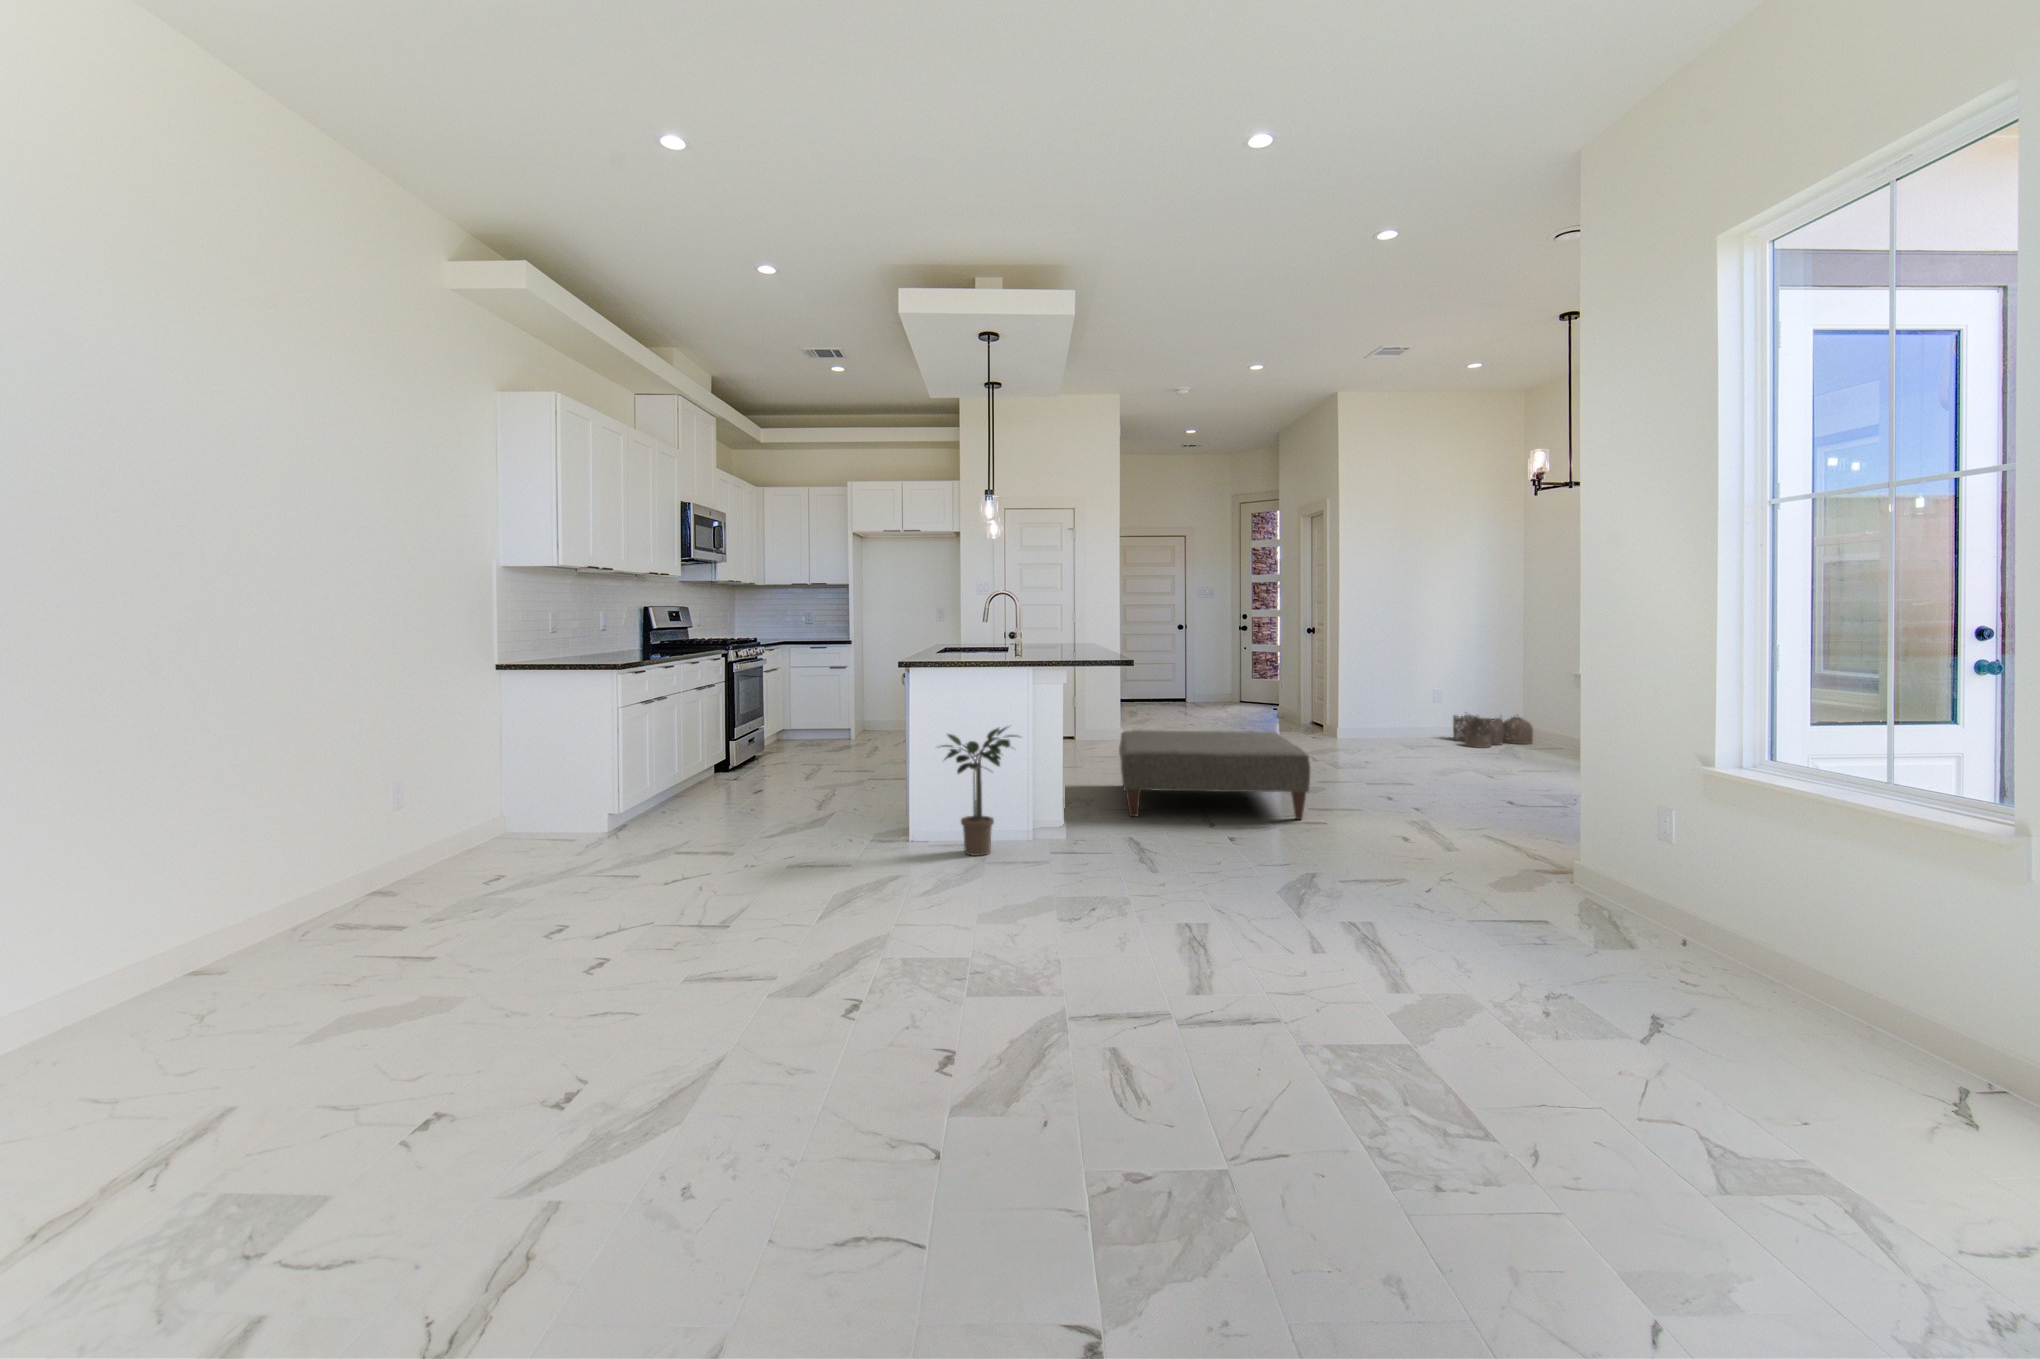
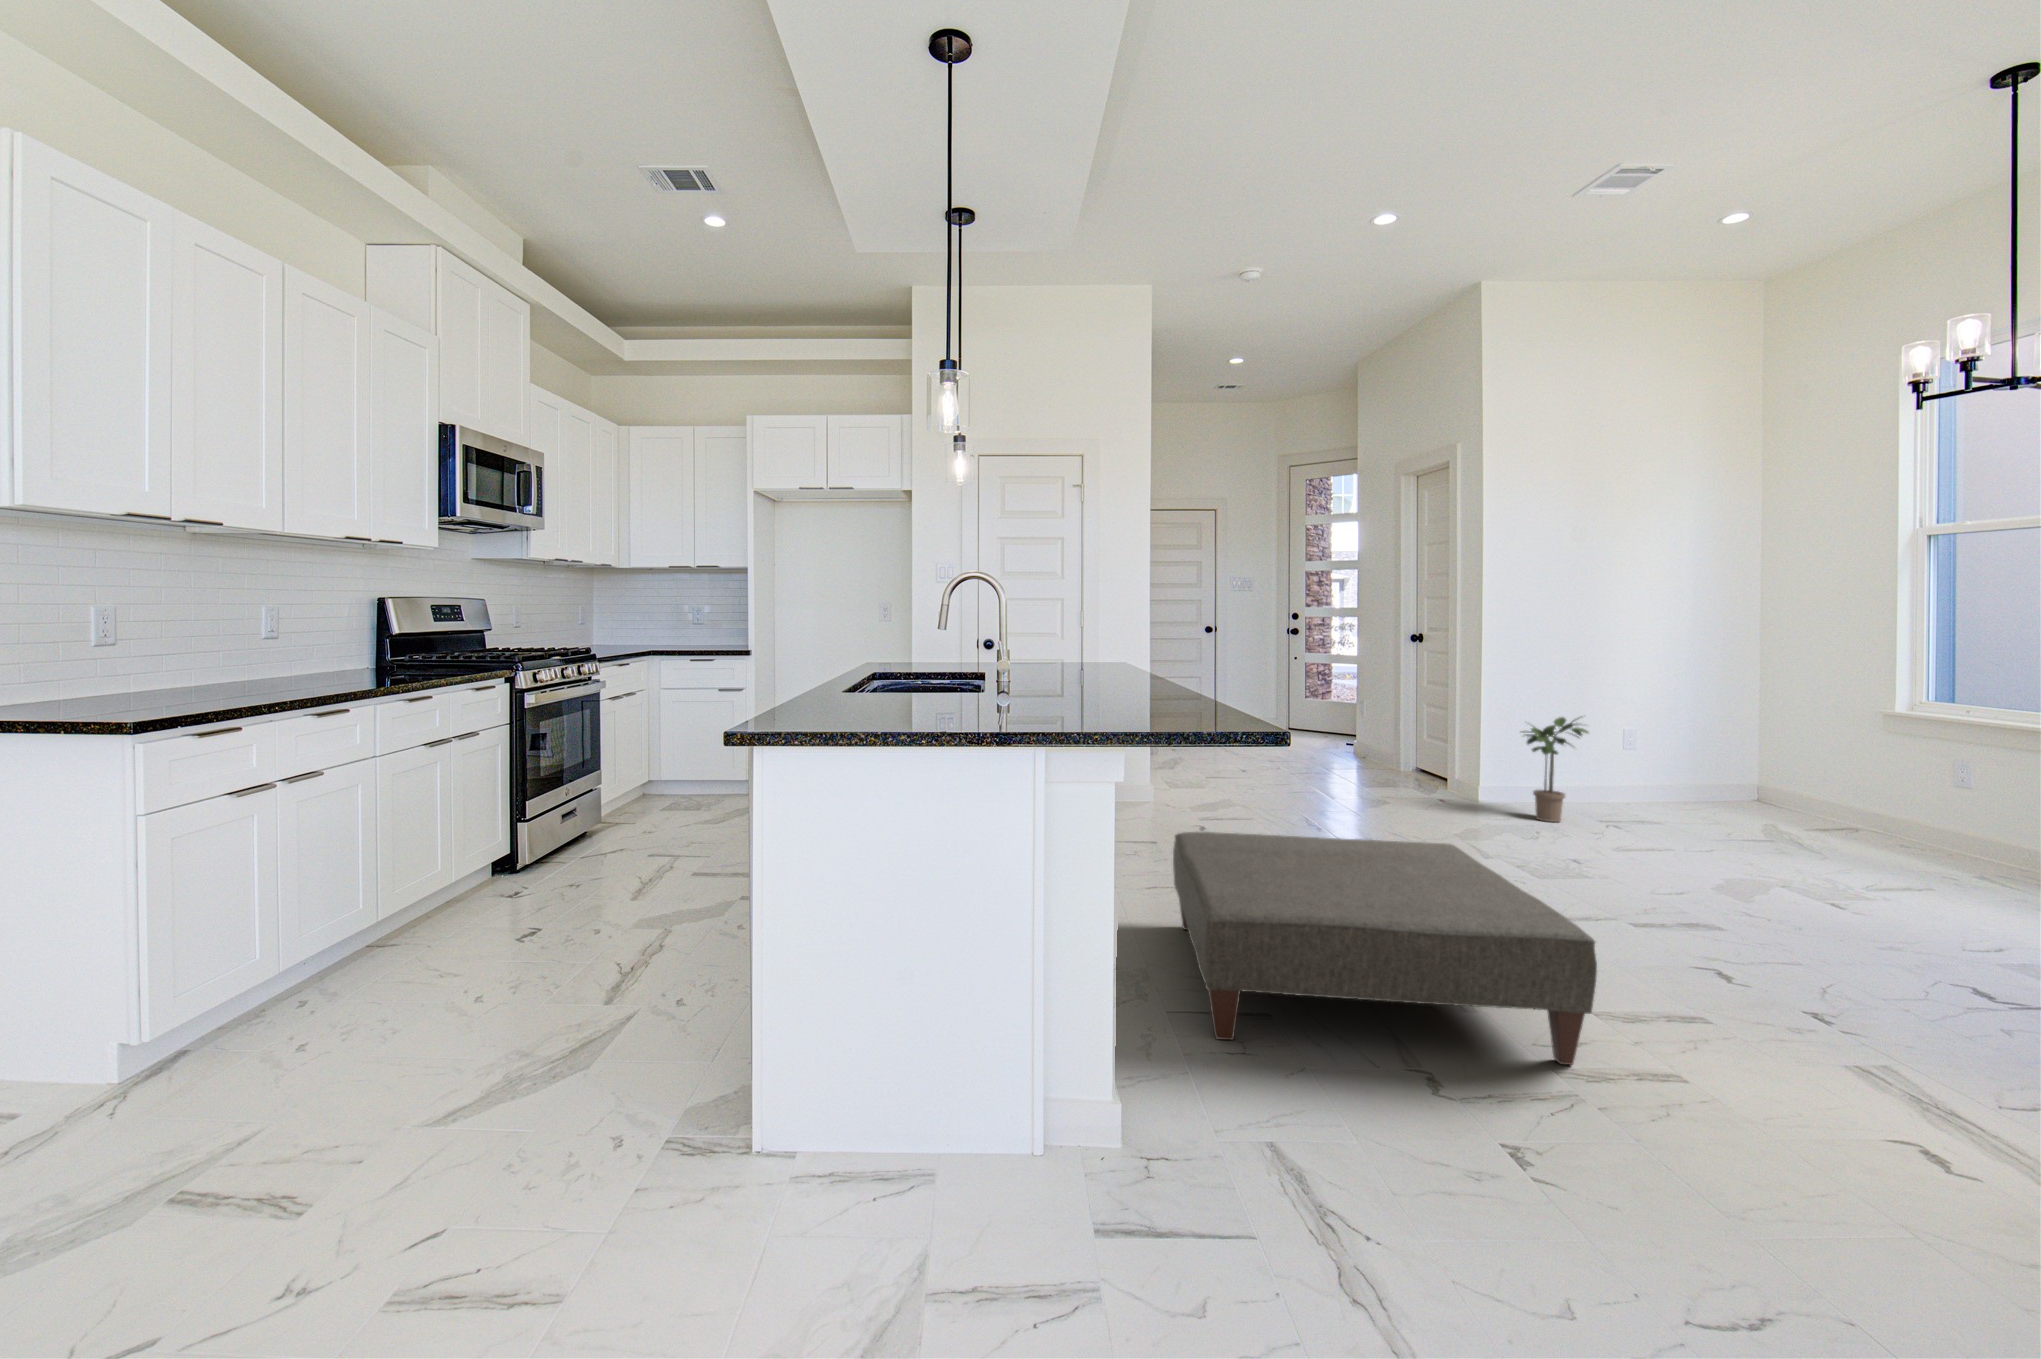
woven basket: present [1453,712,1533,748] -> none [1641,771,1773,834]
potted plant: present [942,727,1017,856] -> present [1523,717,1588,822]

